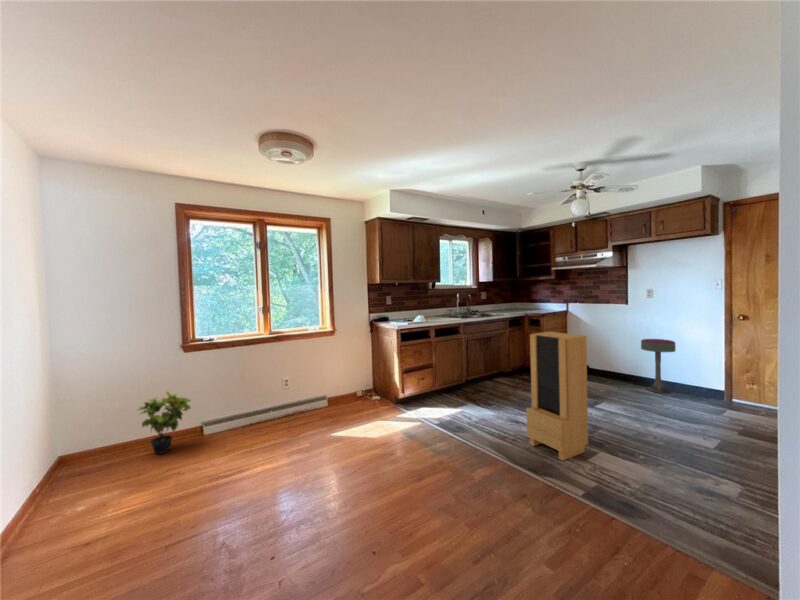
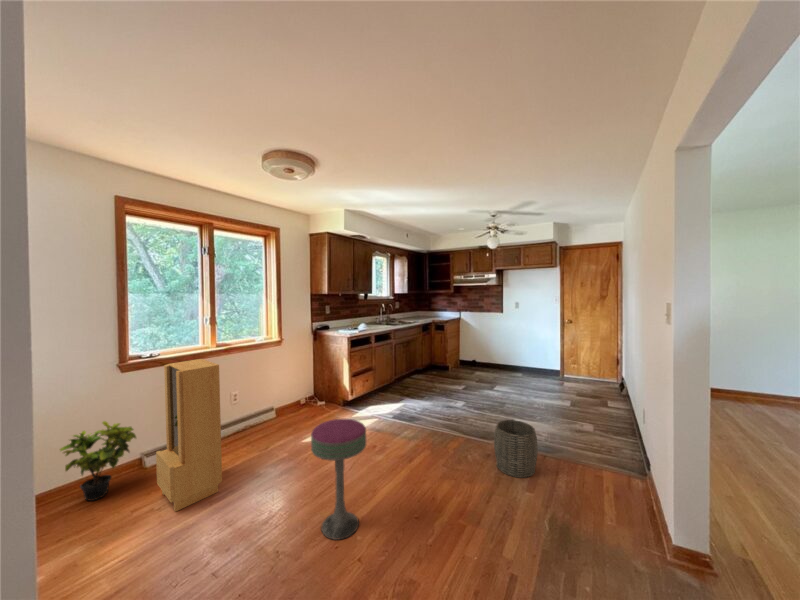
storage cabinet: present [526,332,588,461] -> present [156,359,222,511]
bar stool: present [641,339,675,393] -> present [311,419,366,540]
woven basket: none [523,448,586,534] -> present [494,420,538,478]

